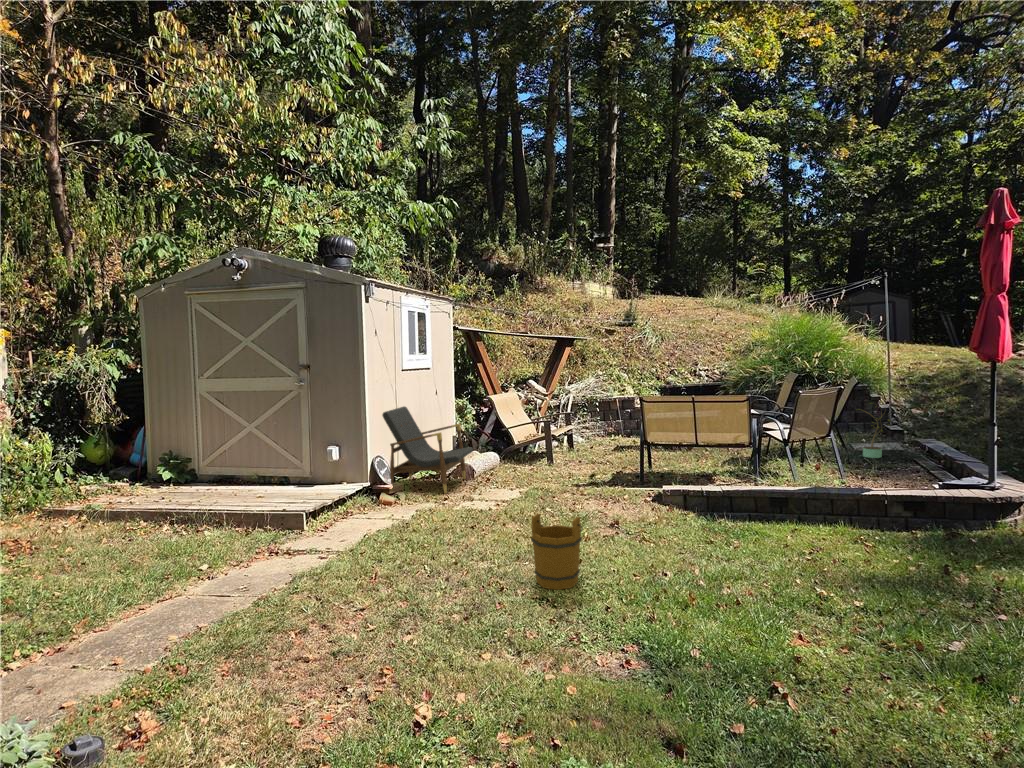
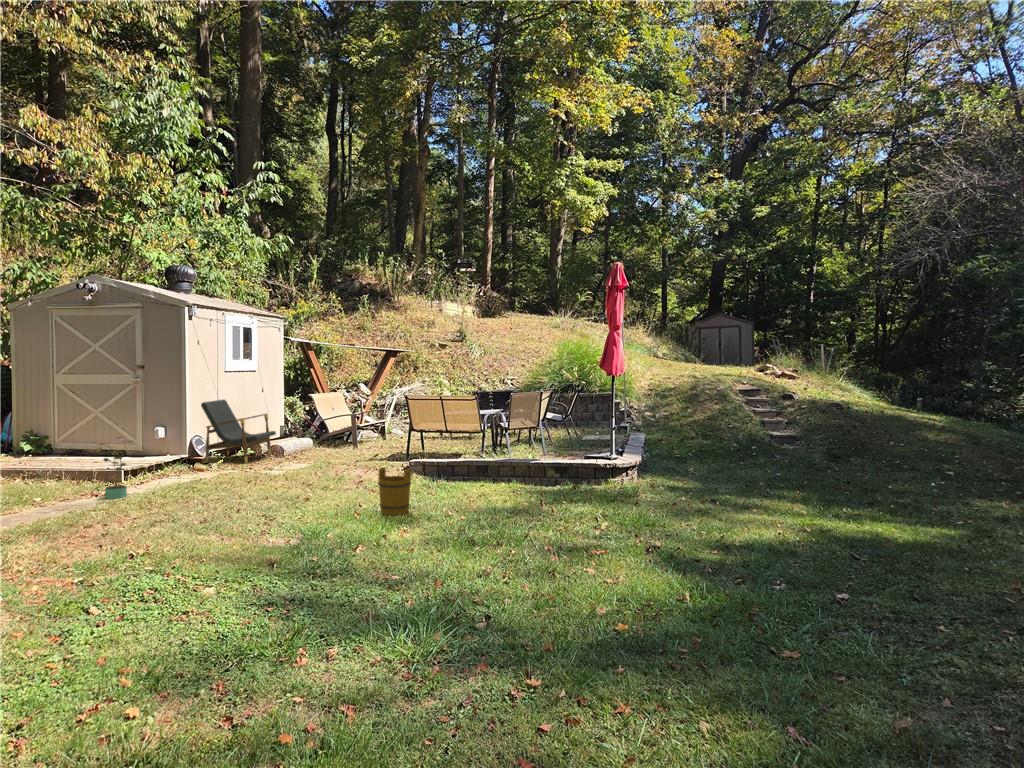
potted plant: present [858,403,891,458] -> present [101,437,131,499]
bucket: present [531,514,583,590] -> present [378,467,412,515]

